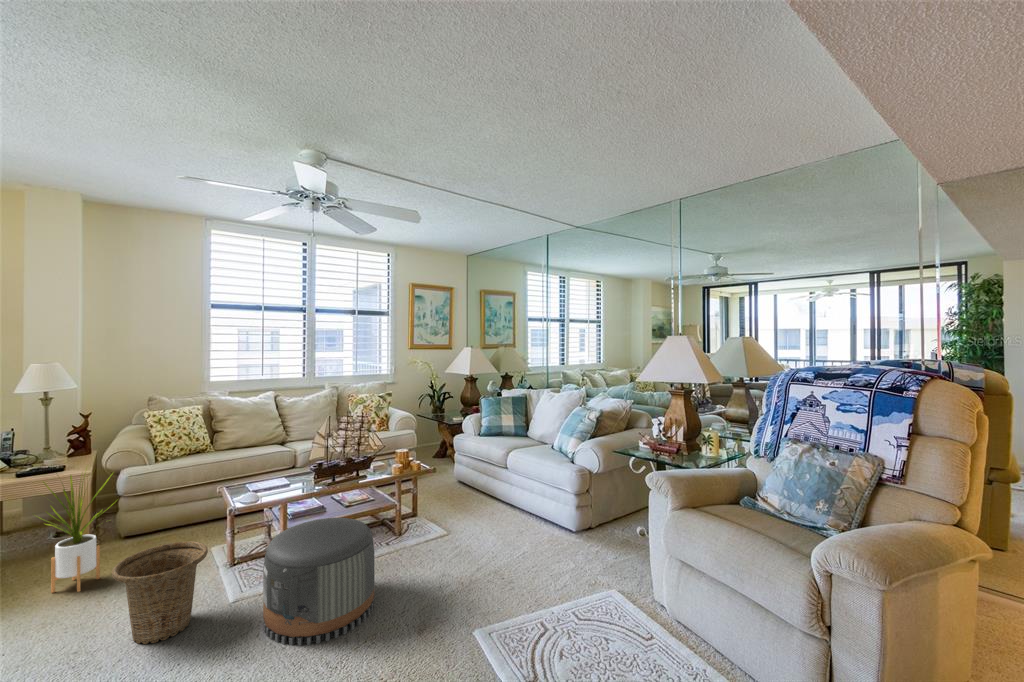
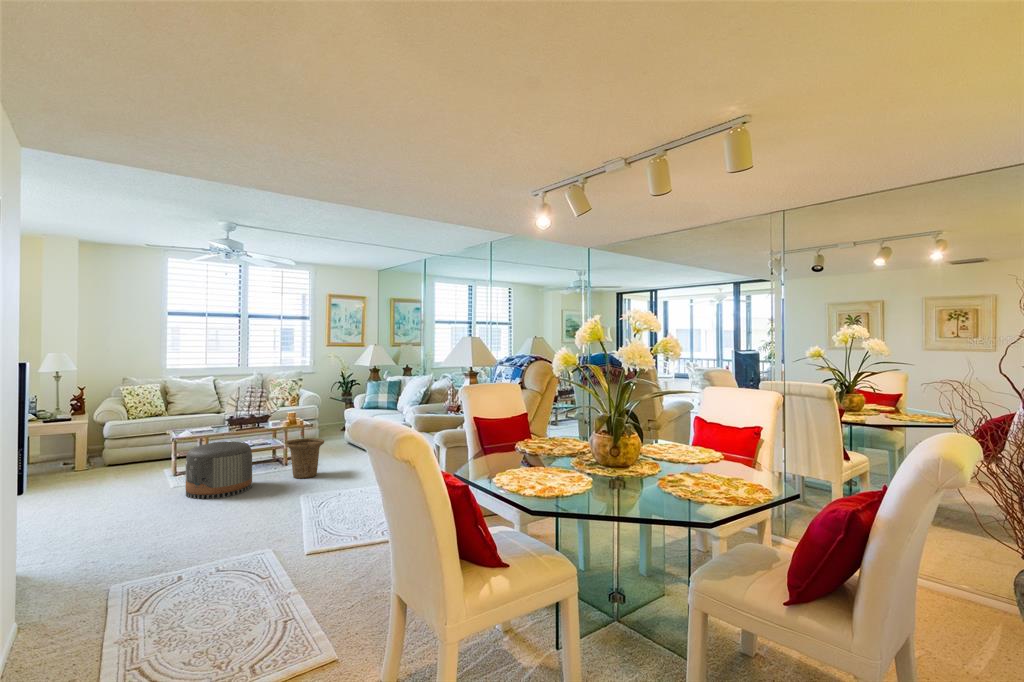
house plant: present [43,475,109,593] -> none [57,412,106,485]
basket: present [112,541,208,644] -> present [285,438,324,479]

